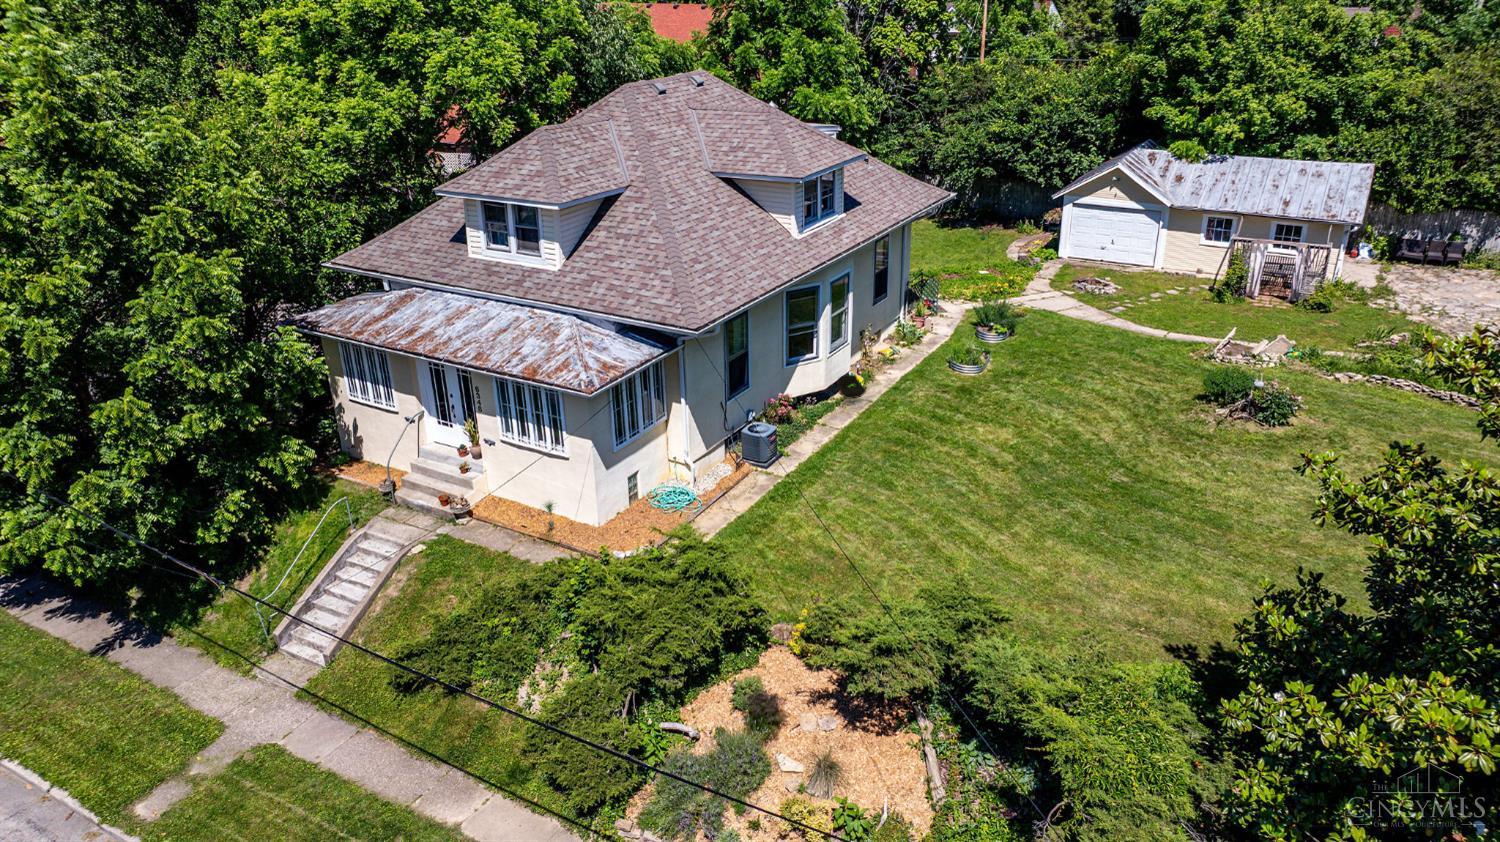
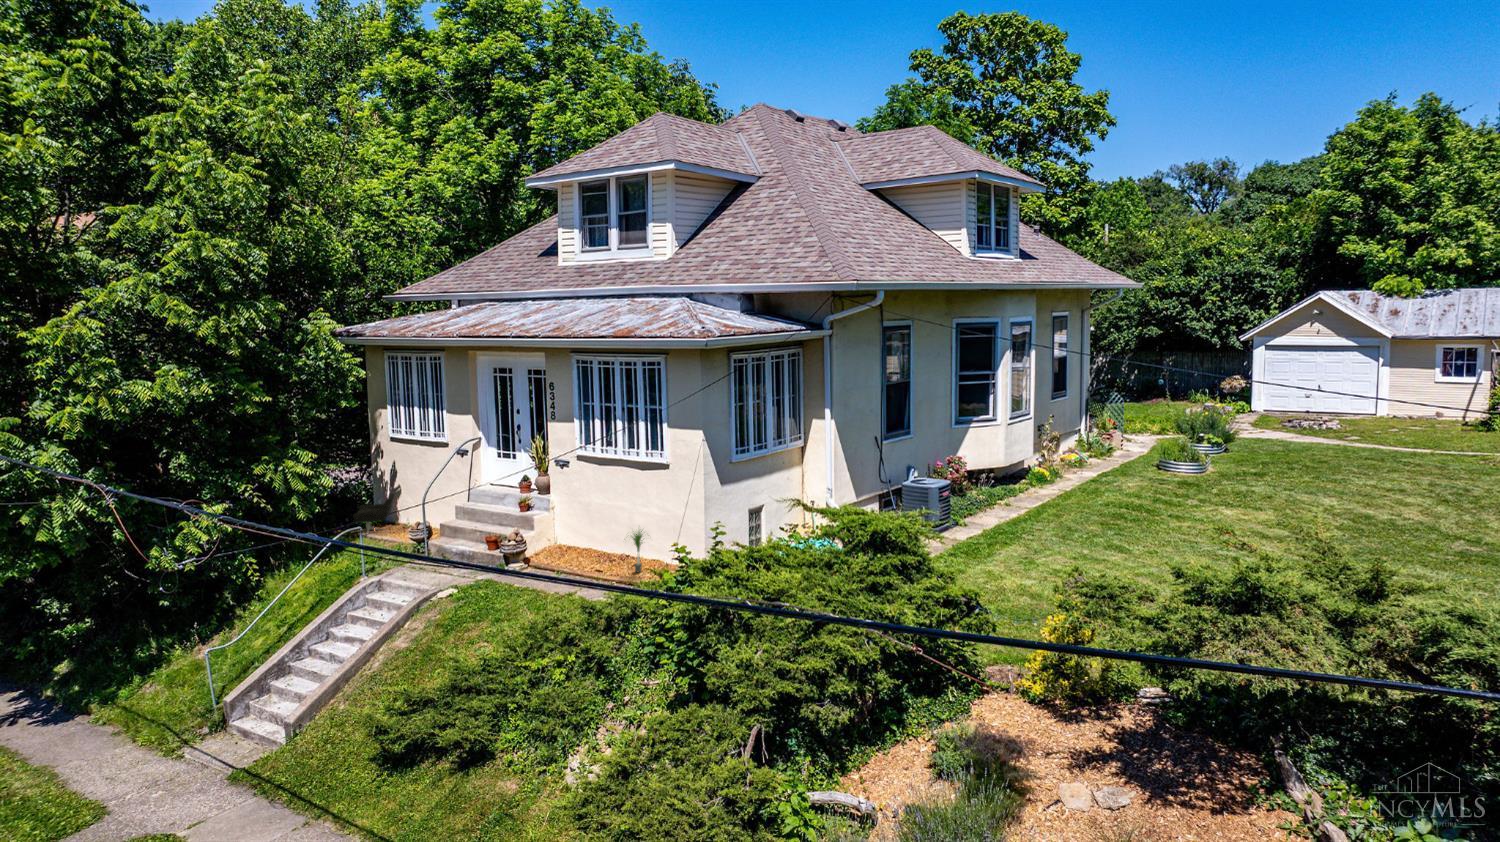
lounge chair: present [837,375,866,402] -> present [353,493,394,534]

